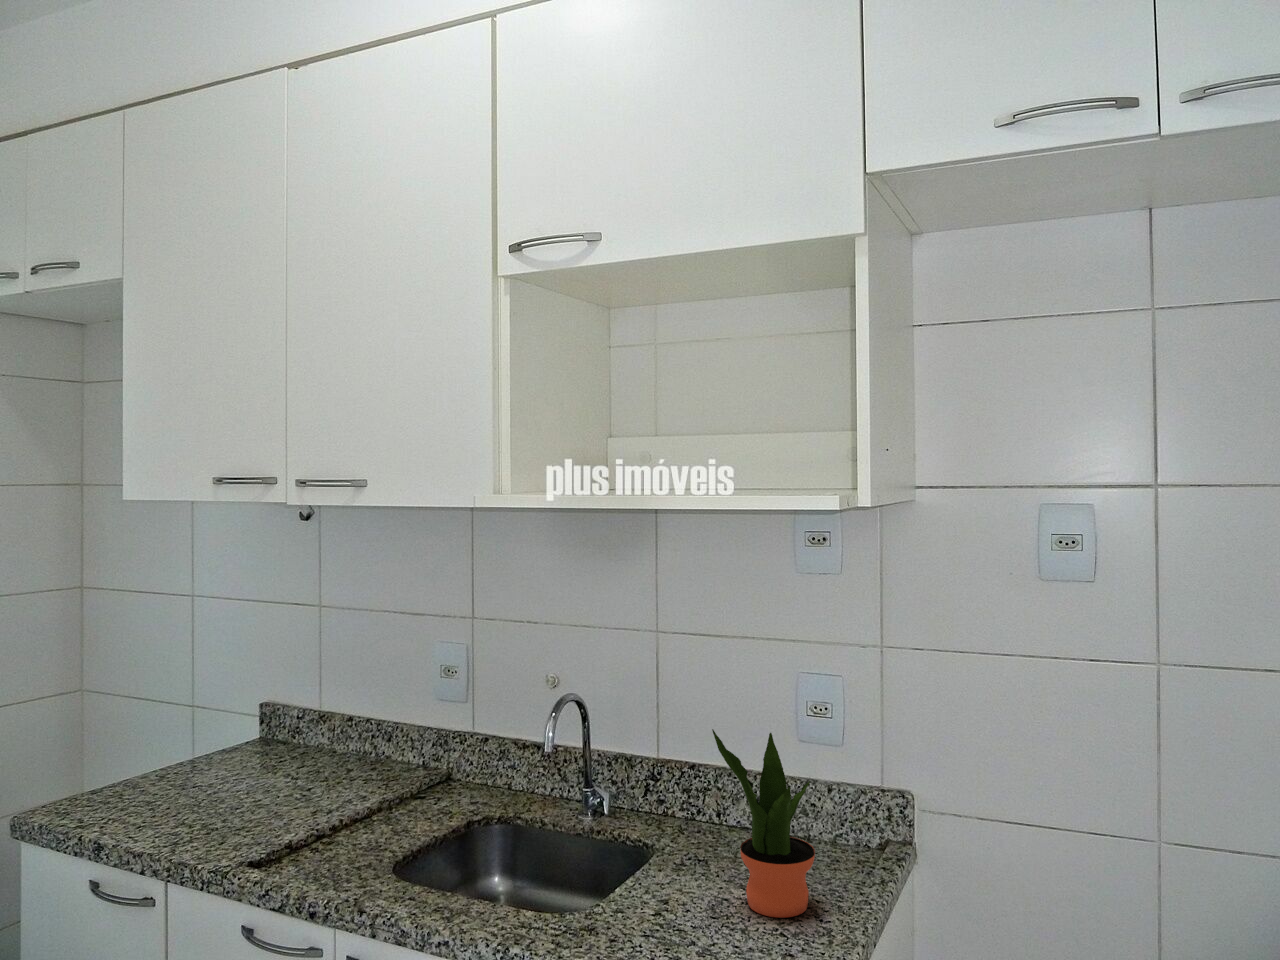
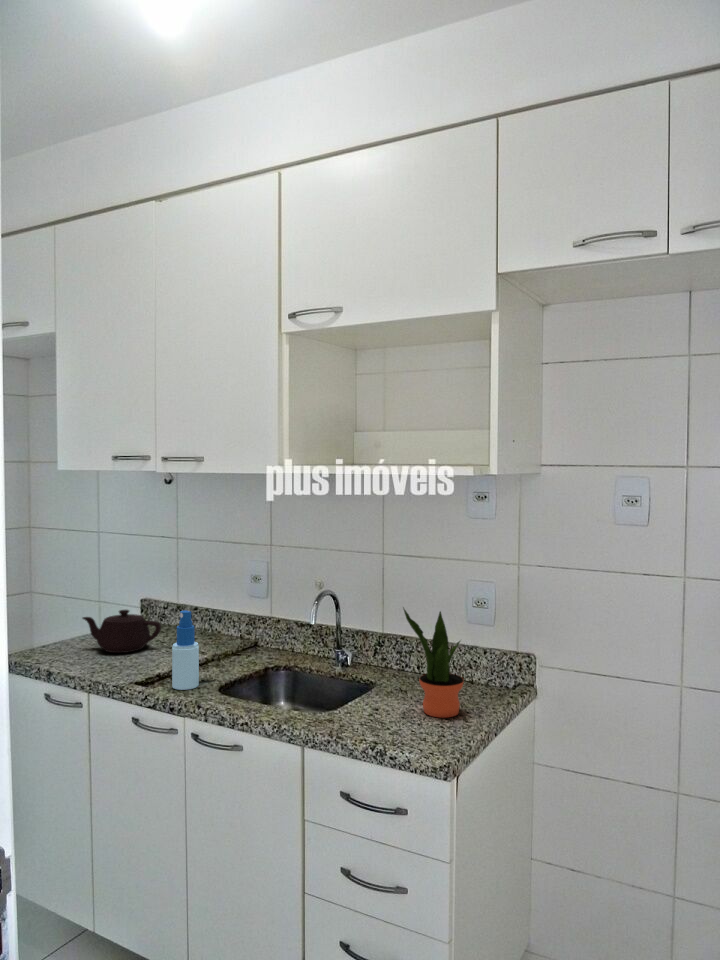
teapot: none [160,728,293,802] -> present [83,610,161,653]
spray bottle: none [313,737,359,874] -> present [172,611,199,690]

